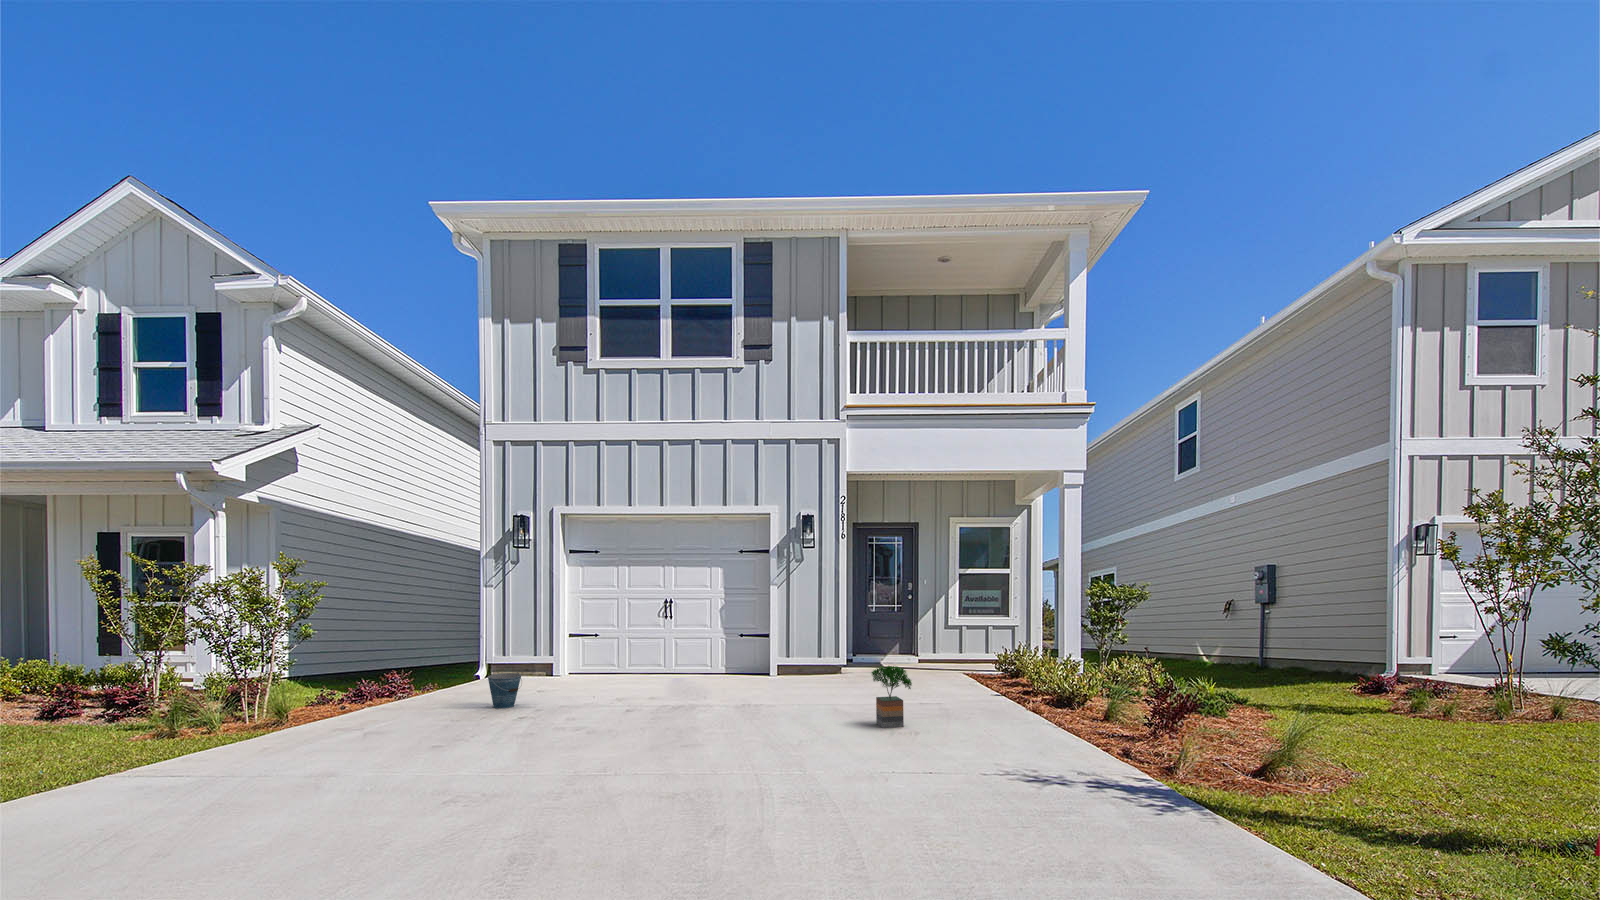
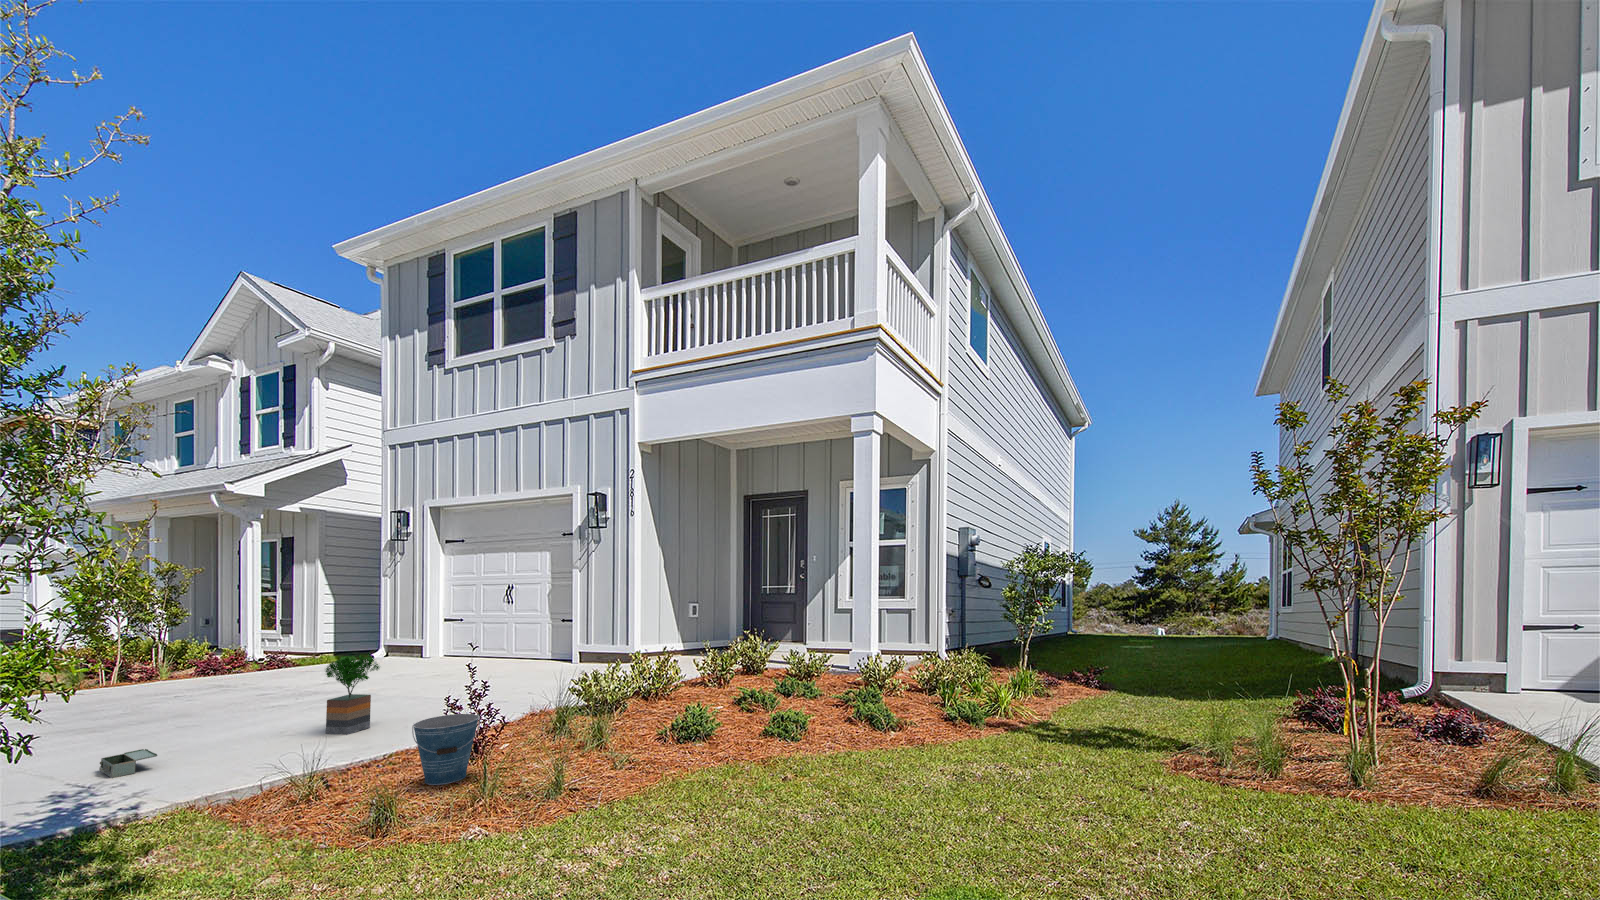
bucket: present [488,672,521,709] -> present [412,714,480,785]
toolbox: none [850,741,888,759] -> present [99,749,157,778]

